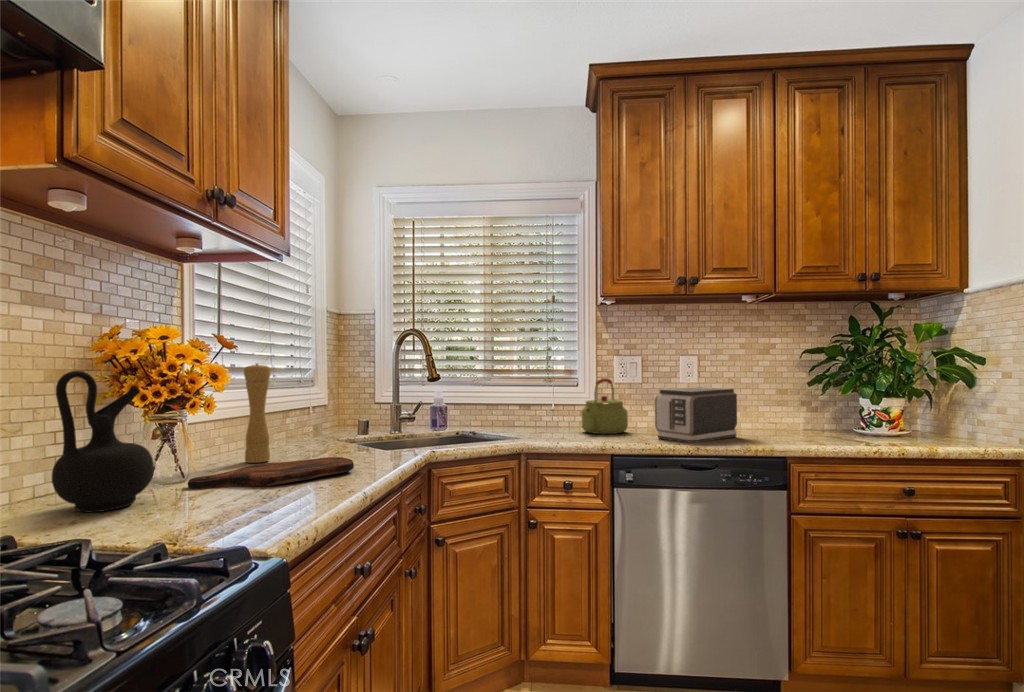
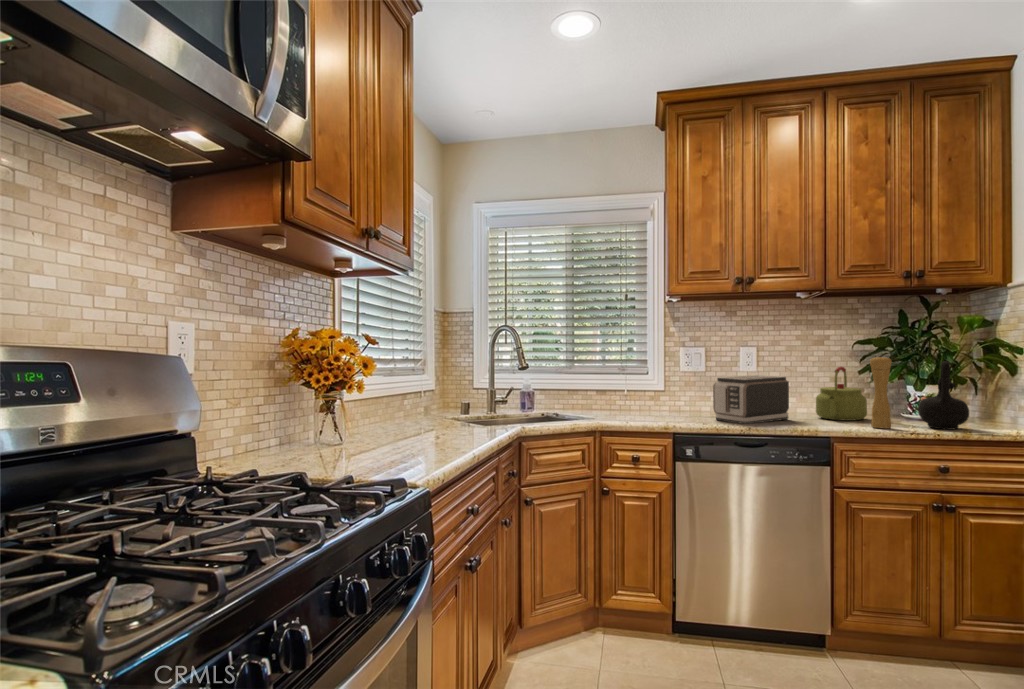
pepper mill: present [244,364,271,463] -> present [870,356,891,429]
ceramic jug: present [52,371,154,512] -> present [918,361,969,430]
kettle: present [582,378,628,434] -> present [816,367,867,421]
cutting board: present [188,457,354,489] -> none [358,430,468,451]

